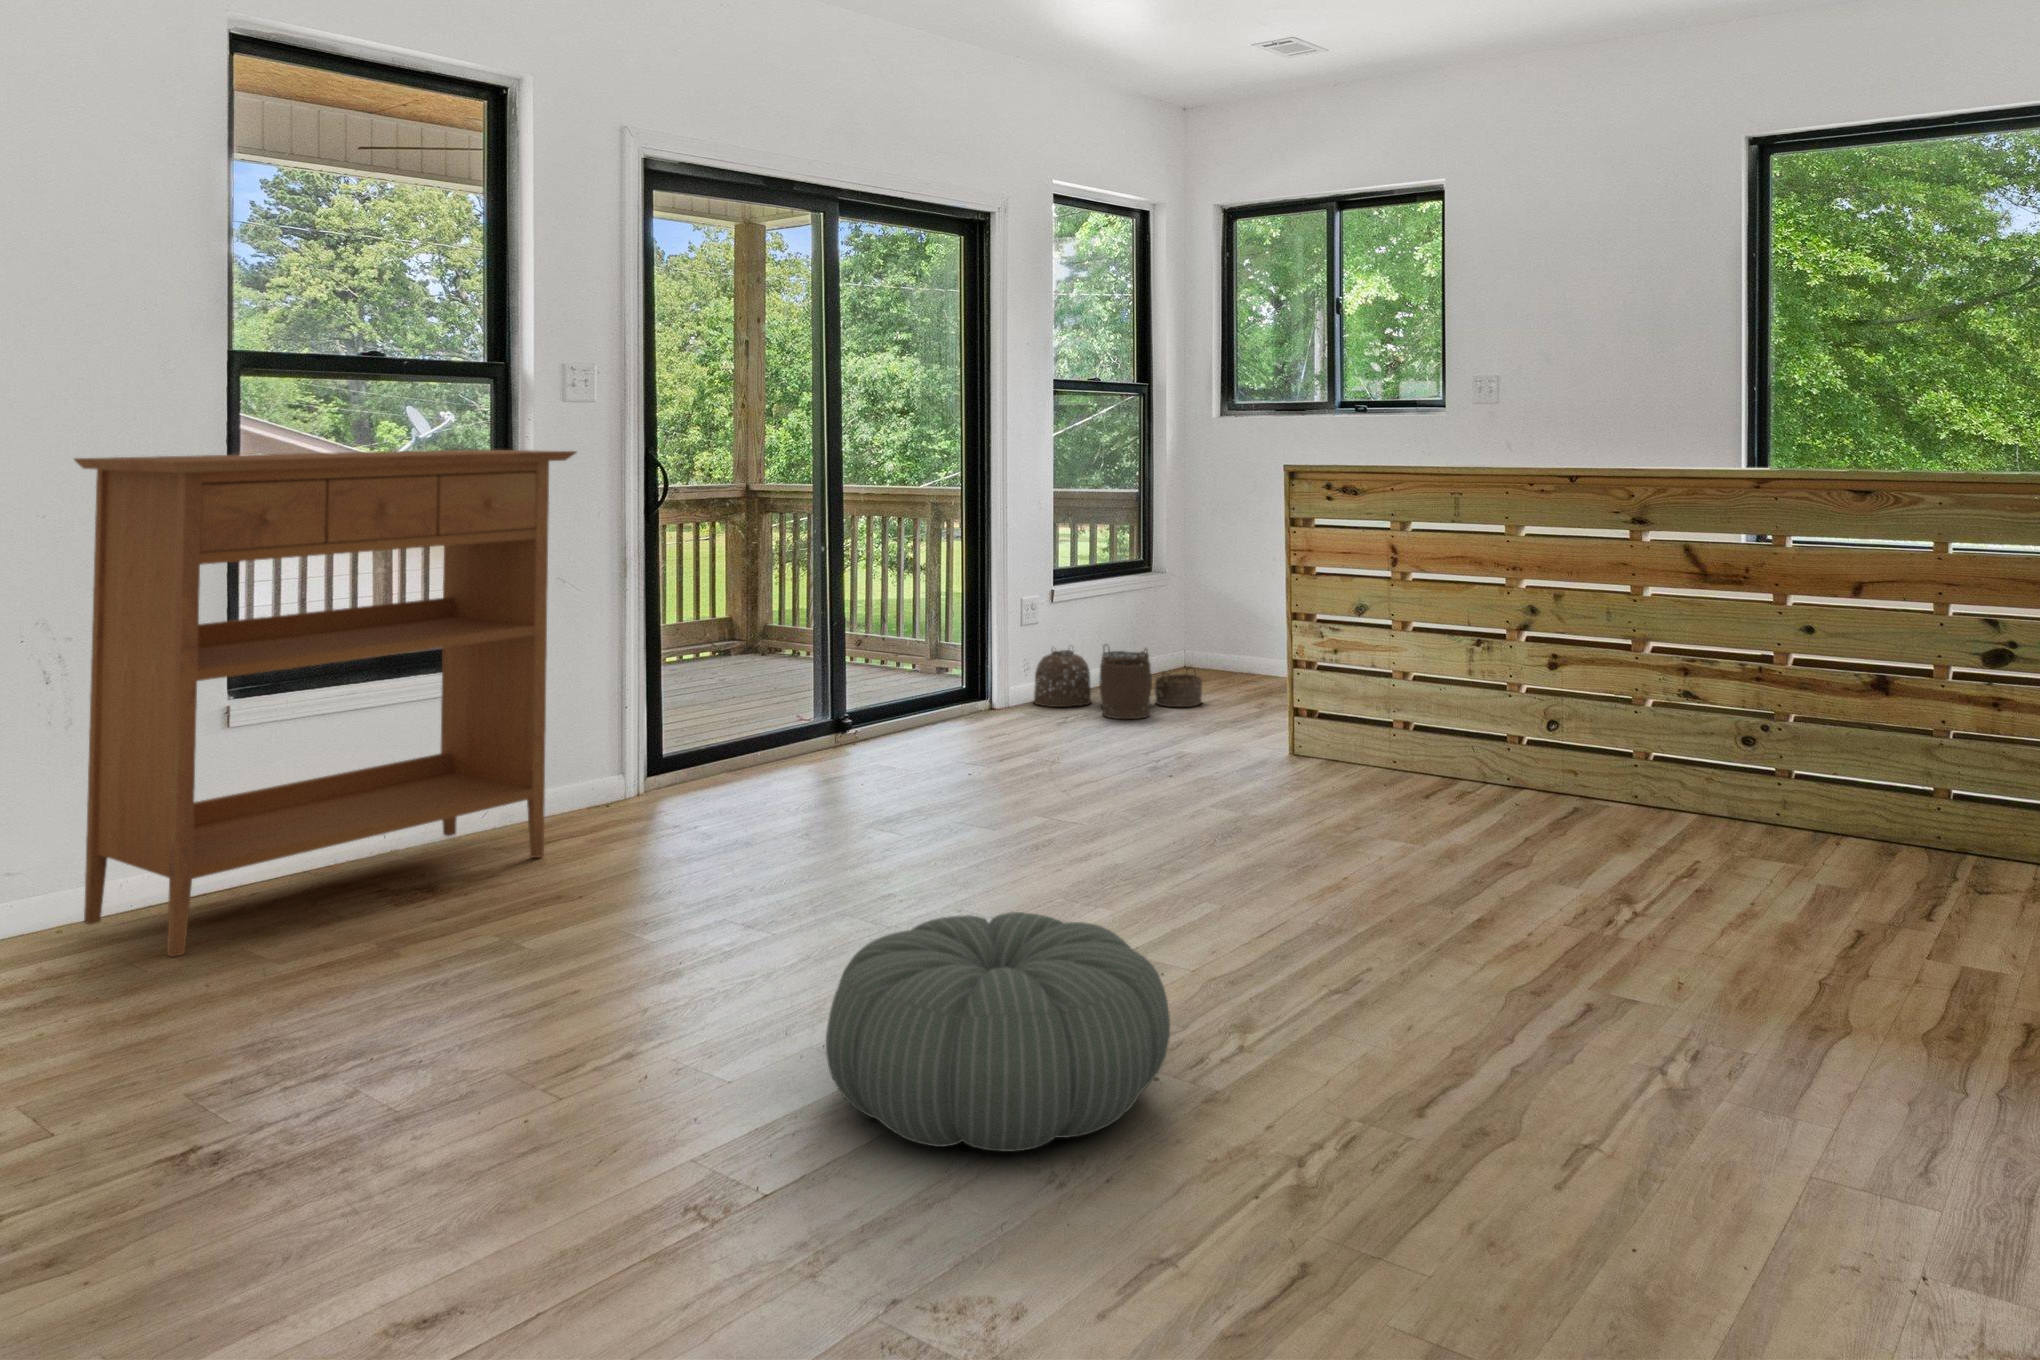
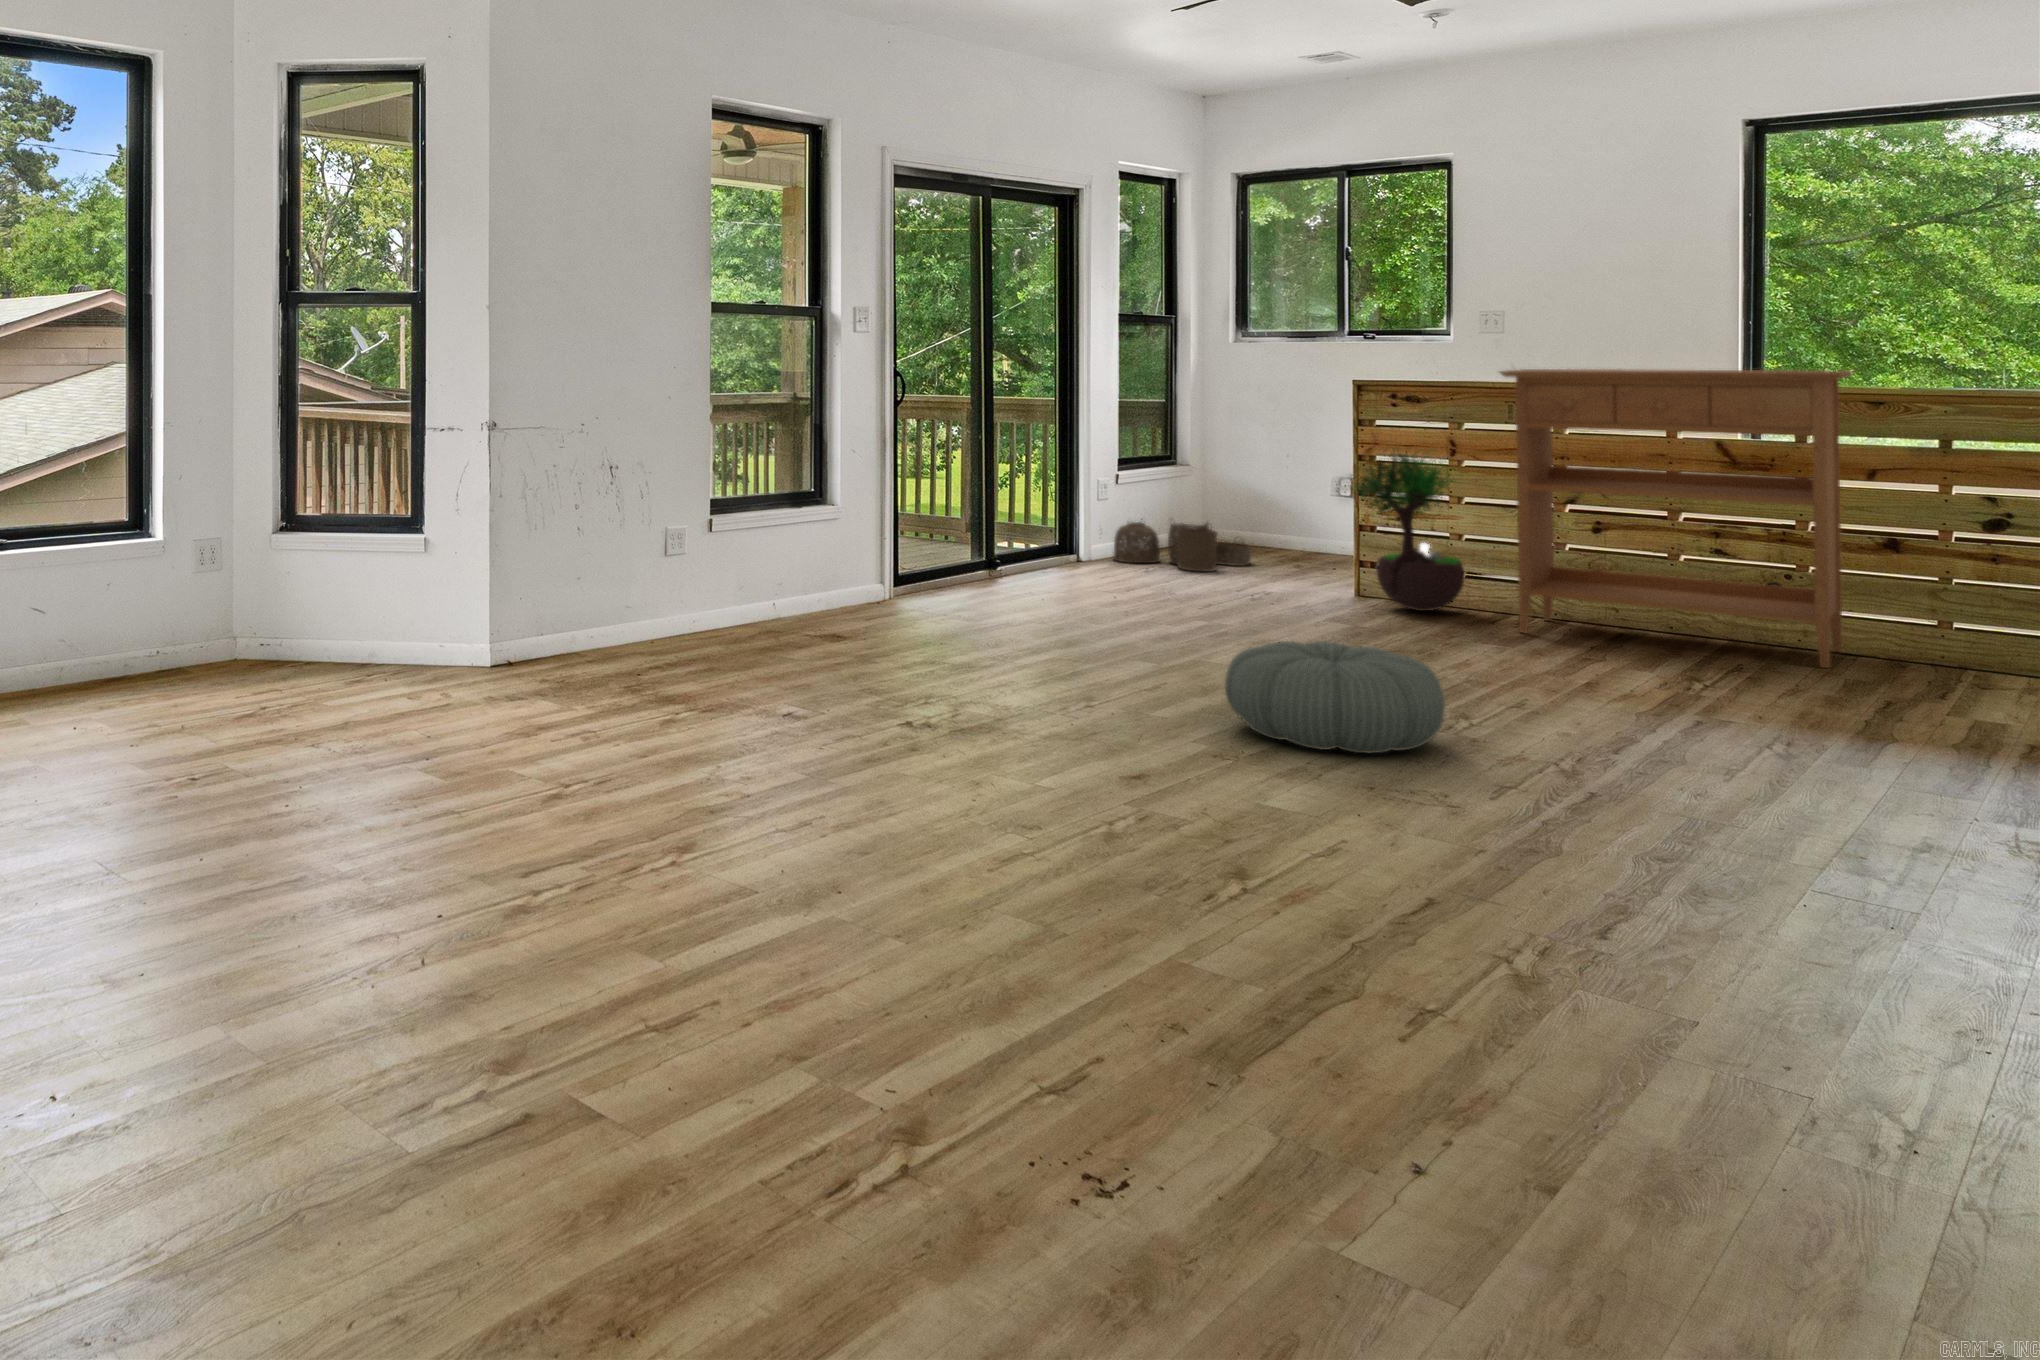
console table: present [74,449,576,957] -> present [1500,369,1854,669]
potted tree: none [1251,537,1404,781] -> present [1350,445,1465,611]

